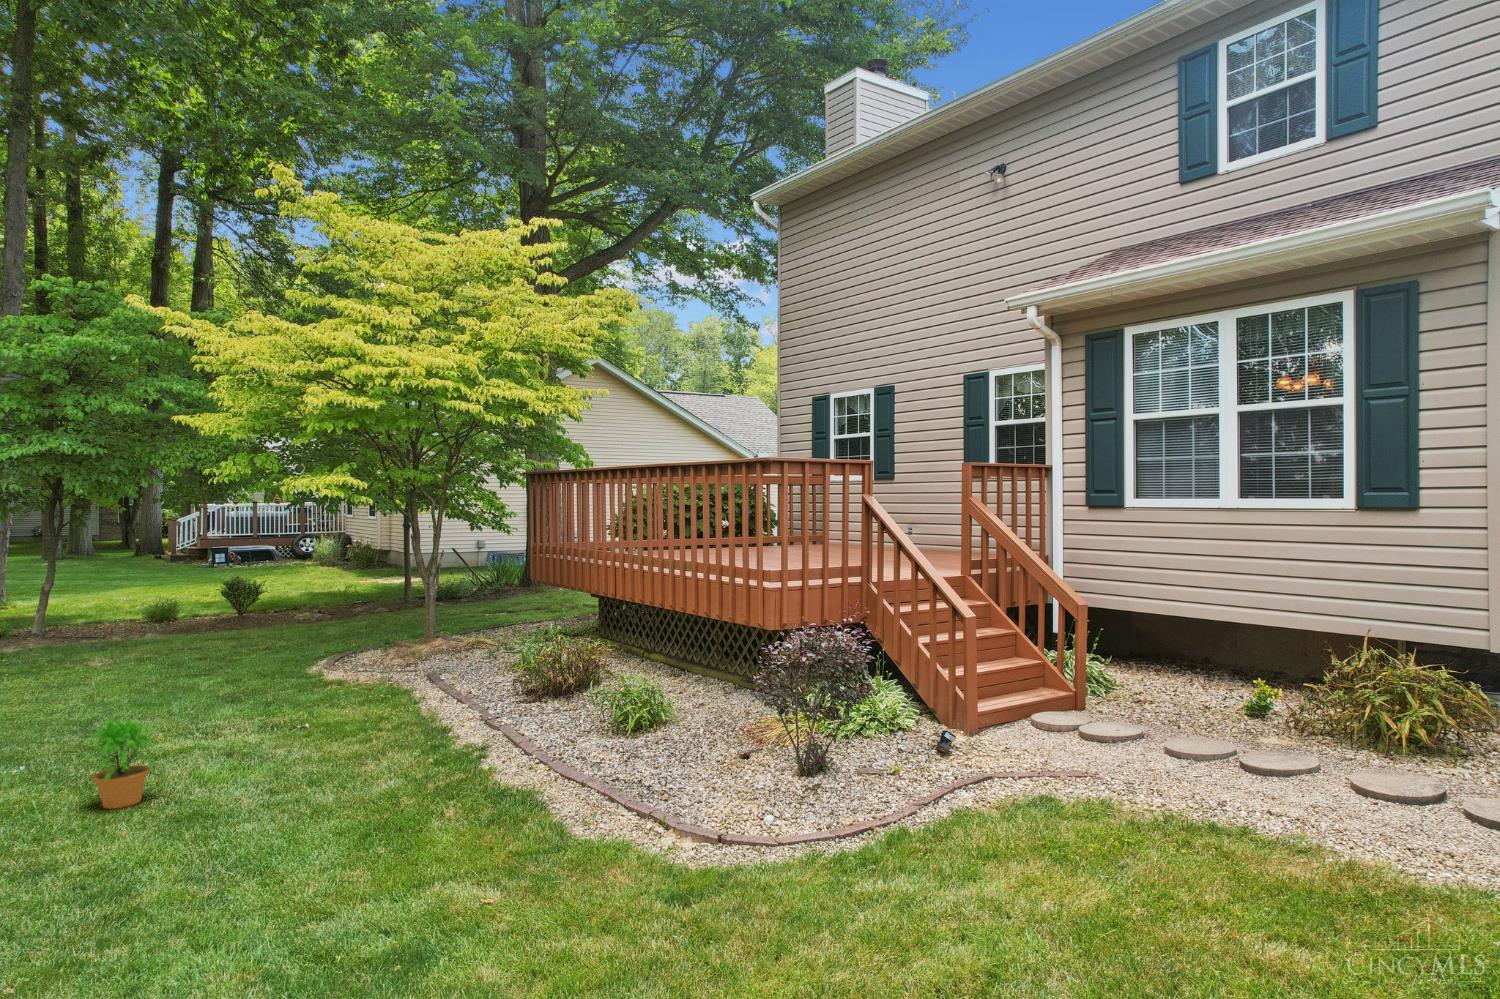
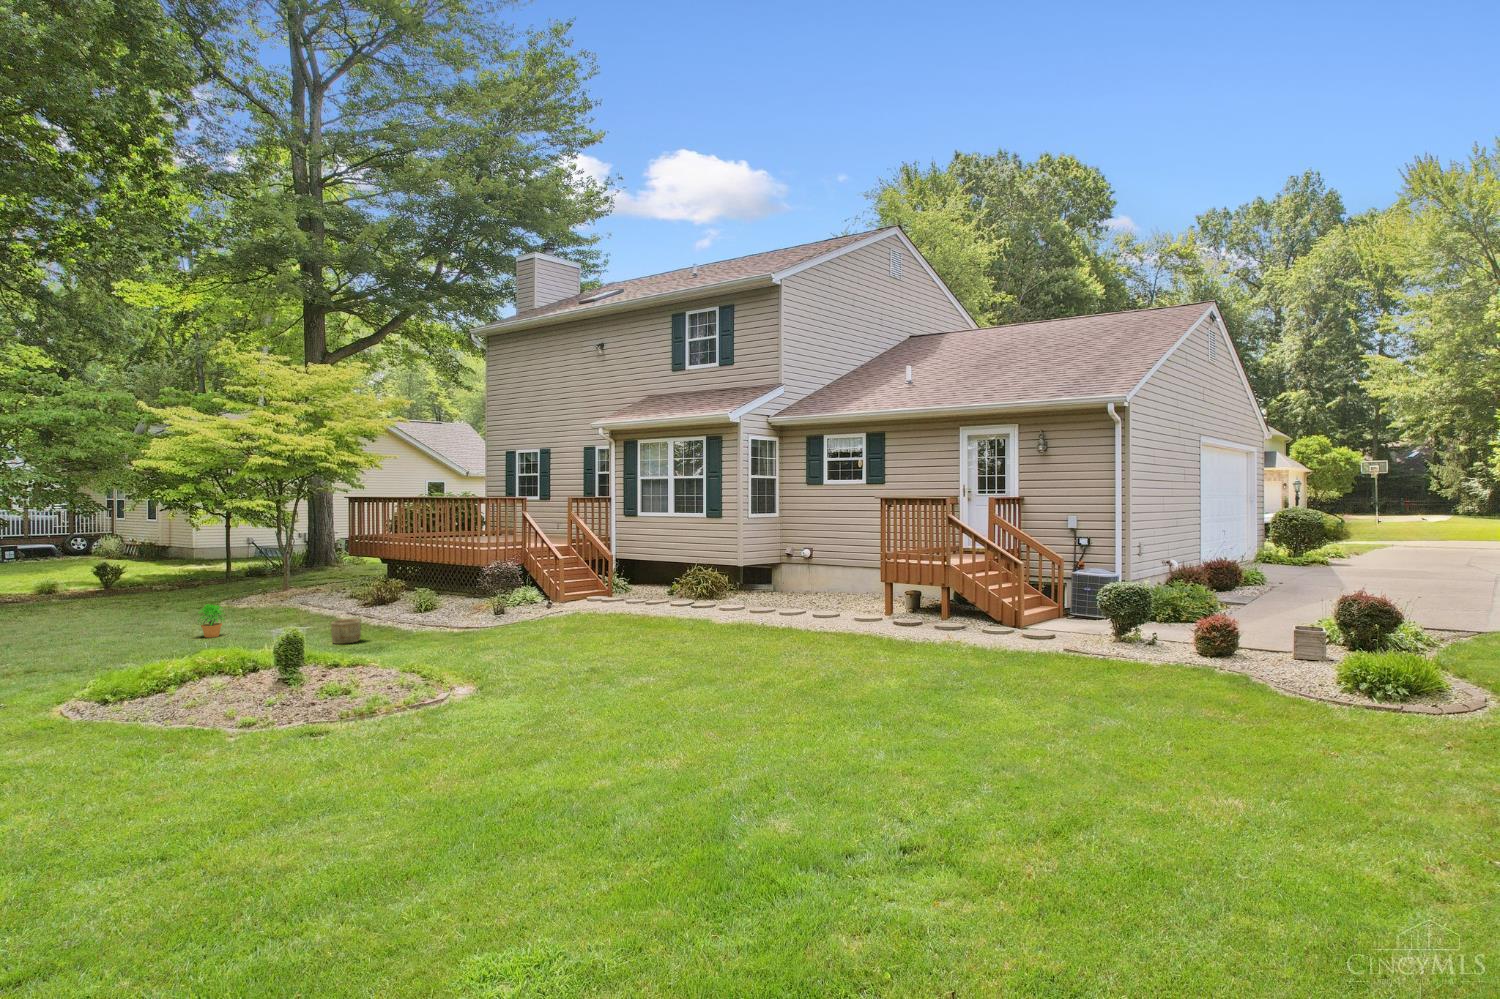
wooden bucket: none [318,816,416,920] -> present [331,618,361,644]

